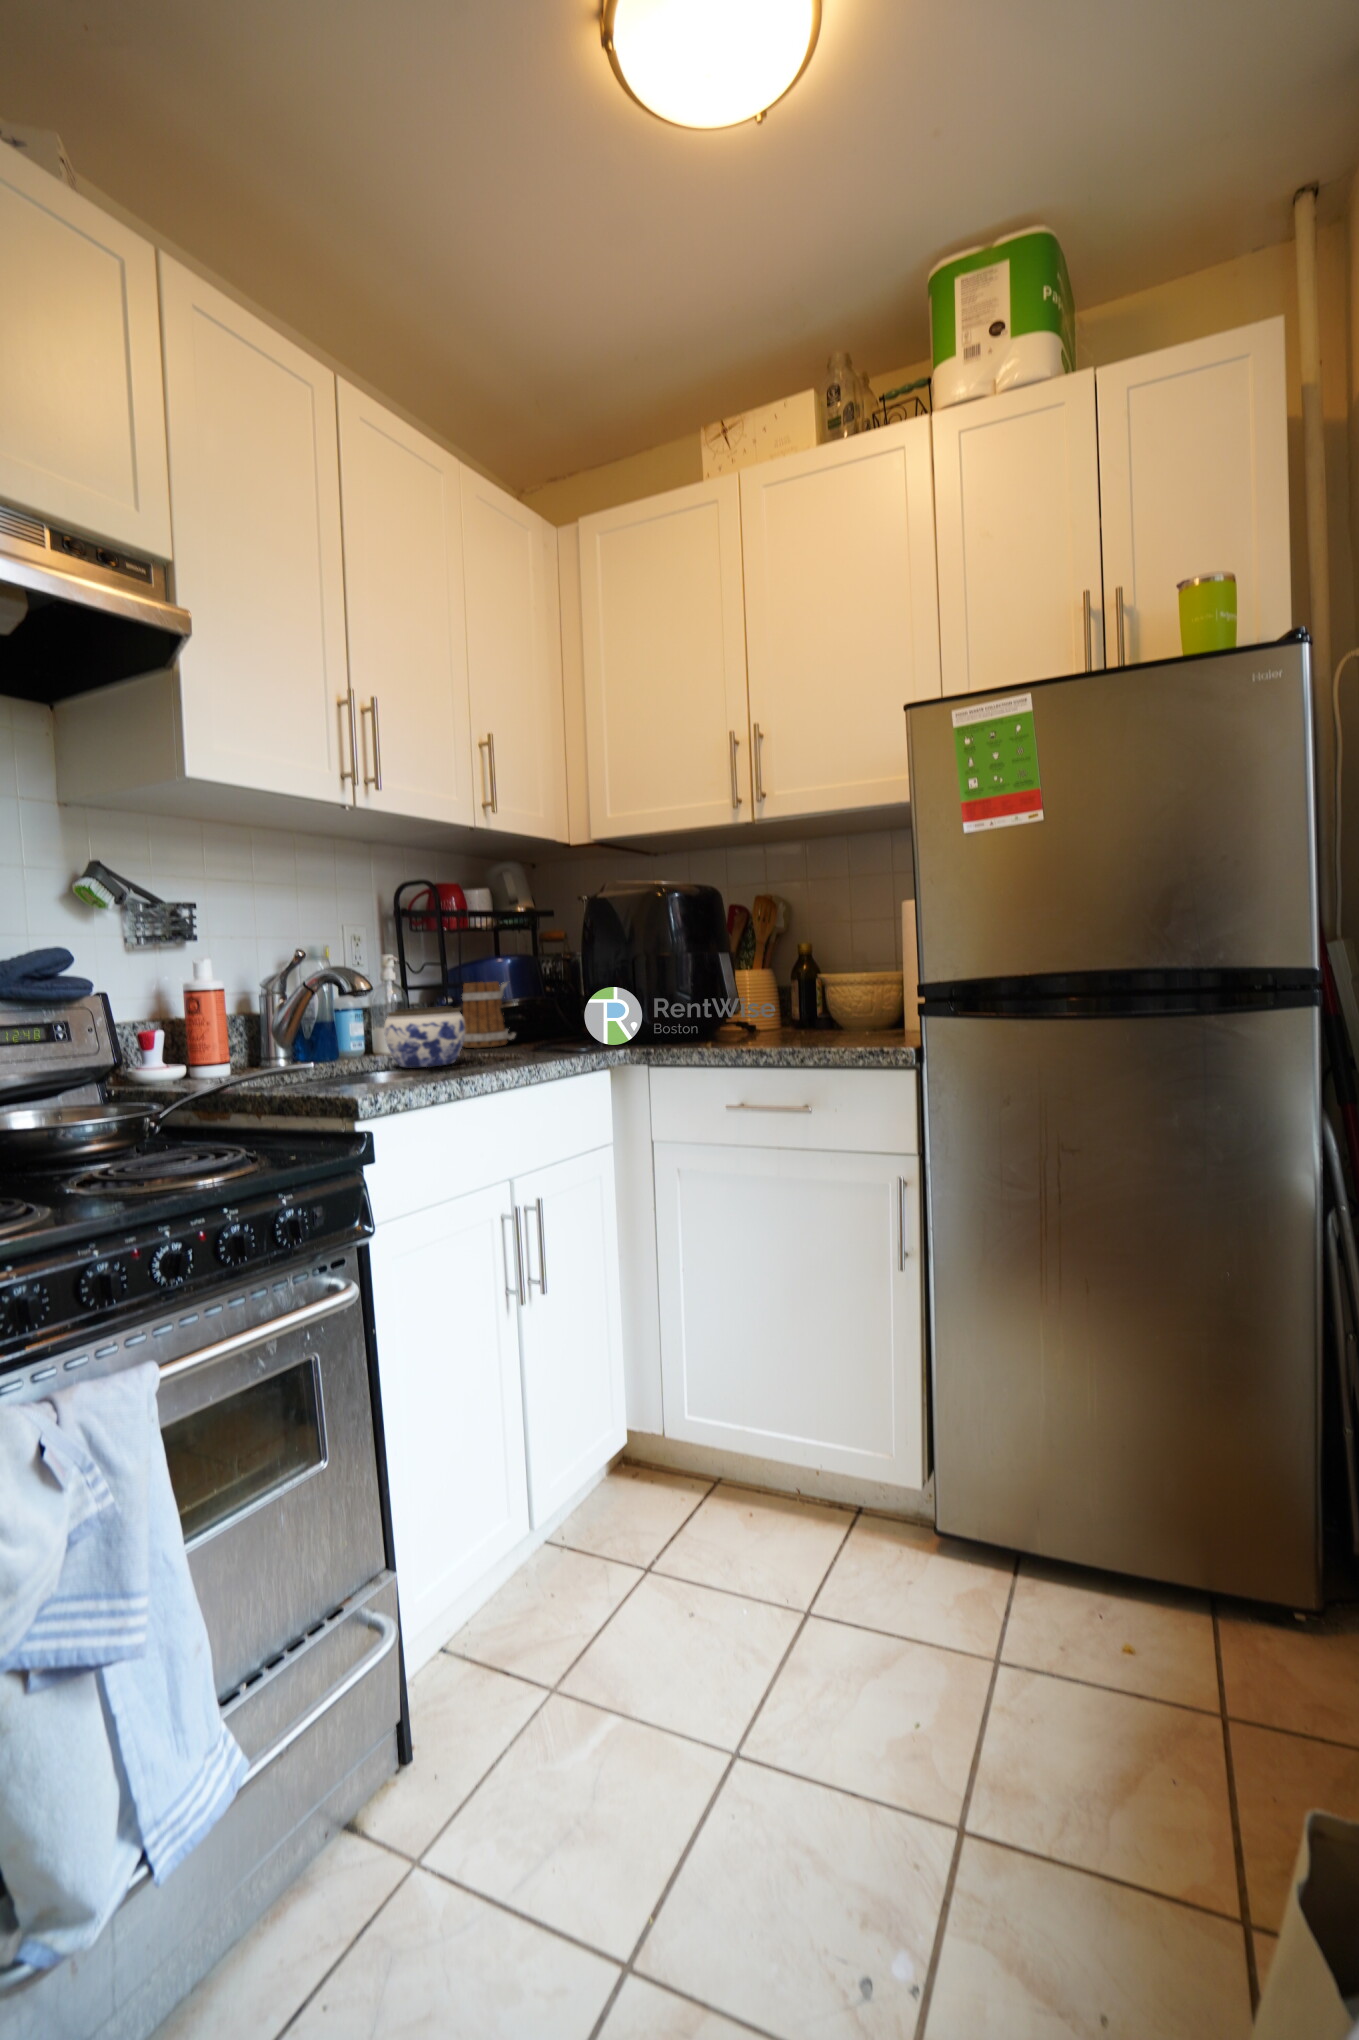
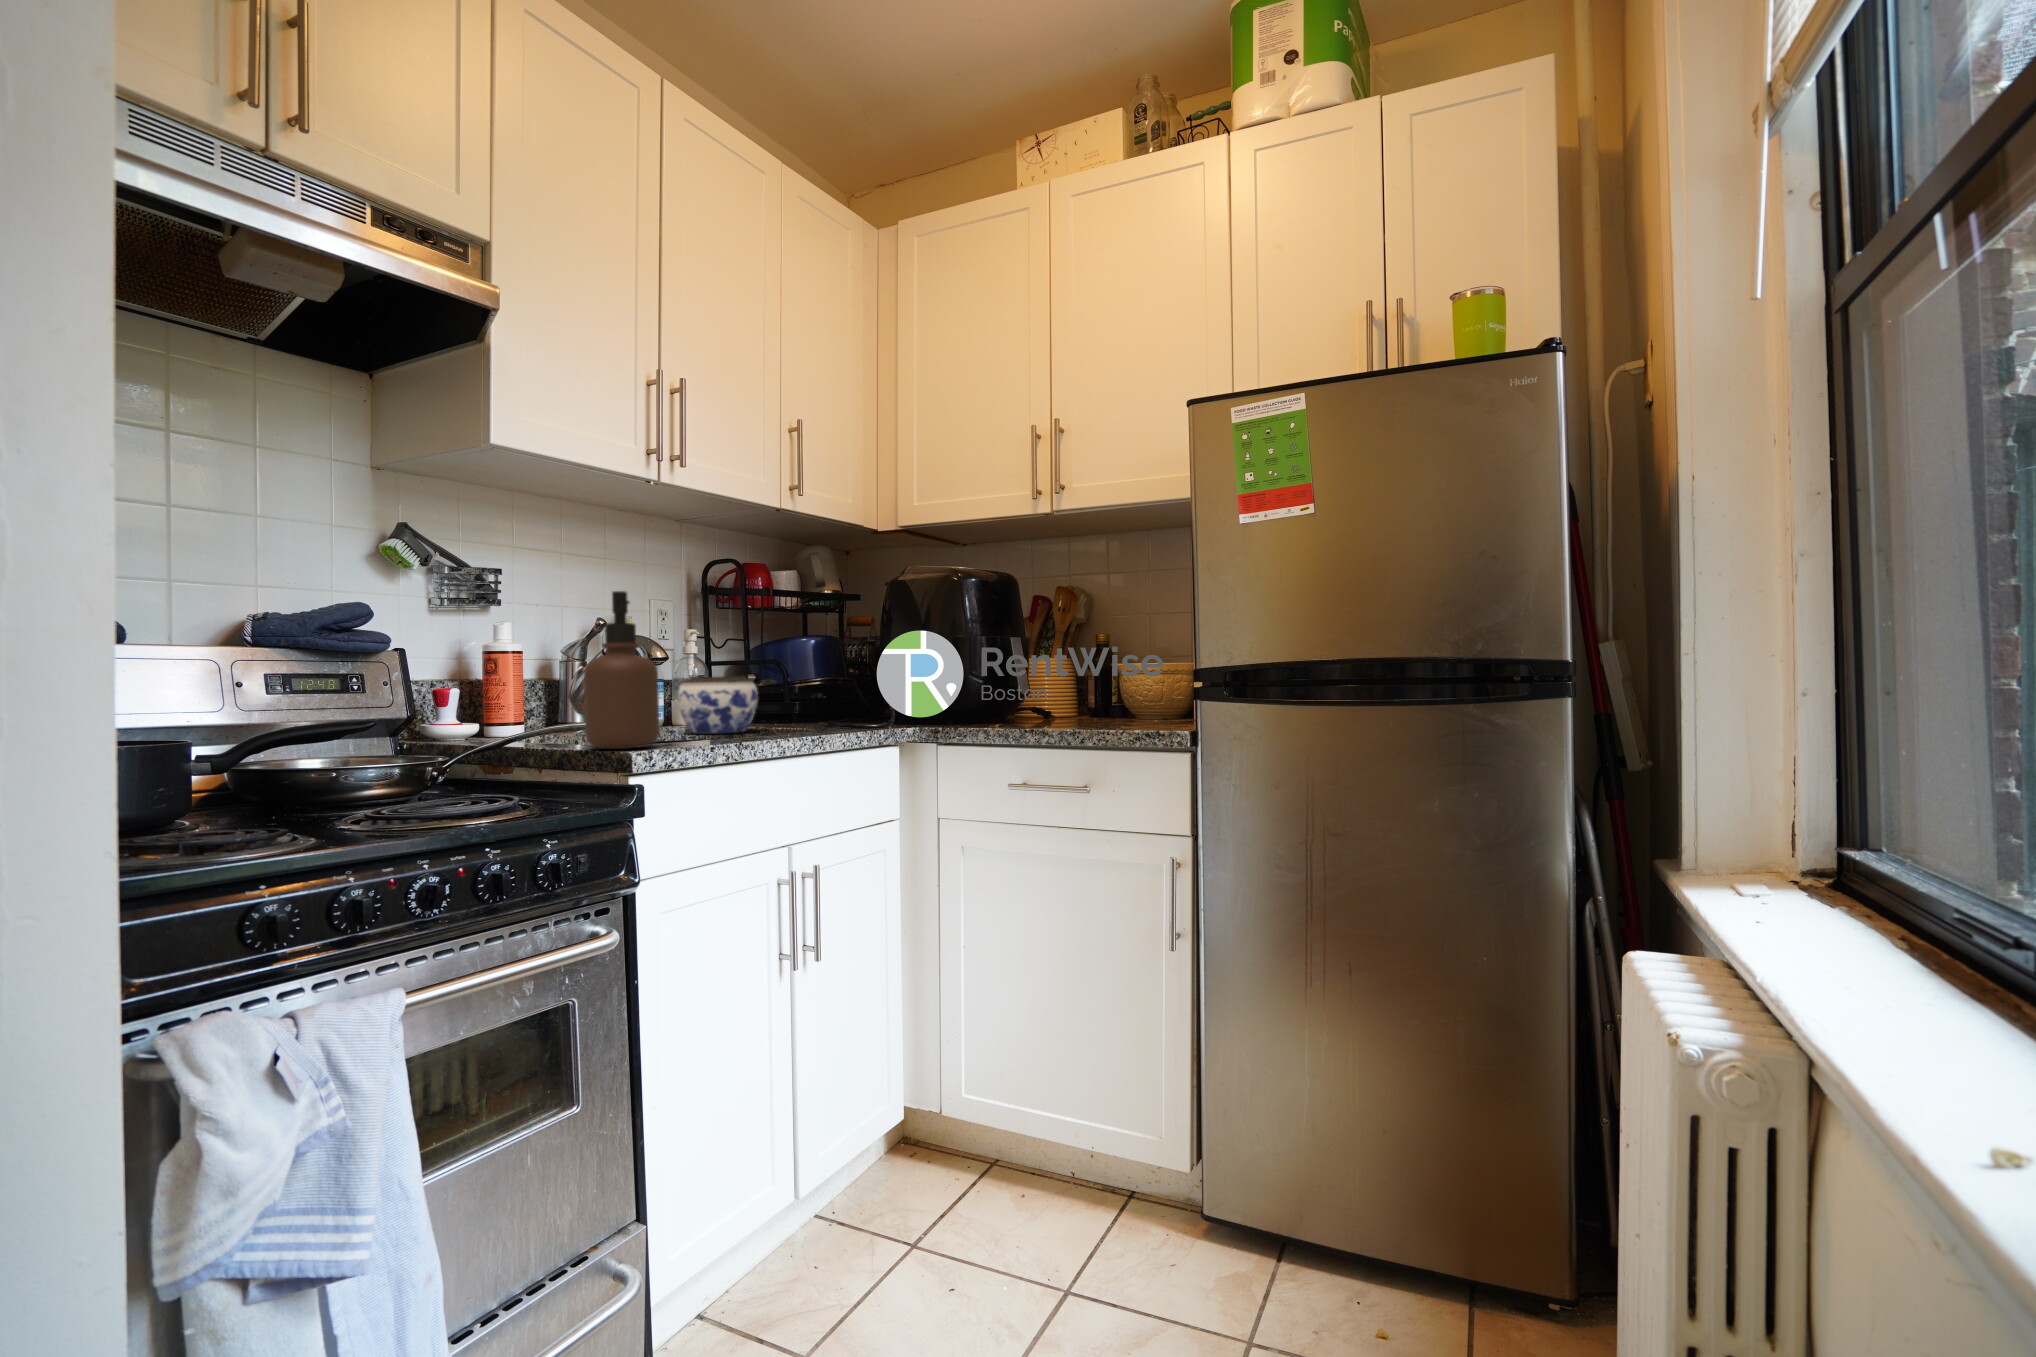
soap dispenser: none [297,929,376,1093] -> present [584,591,659,749]
mug: present [462,982,515,1048] -> none [761,658,822,721]

